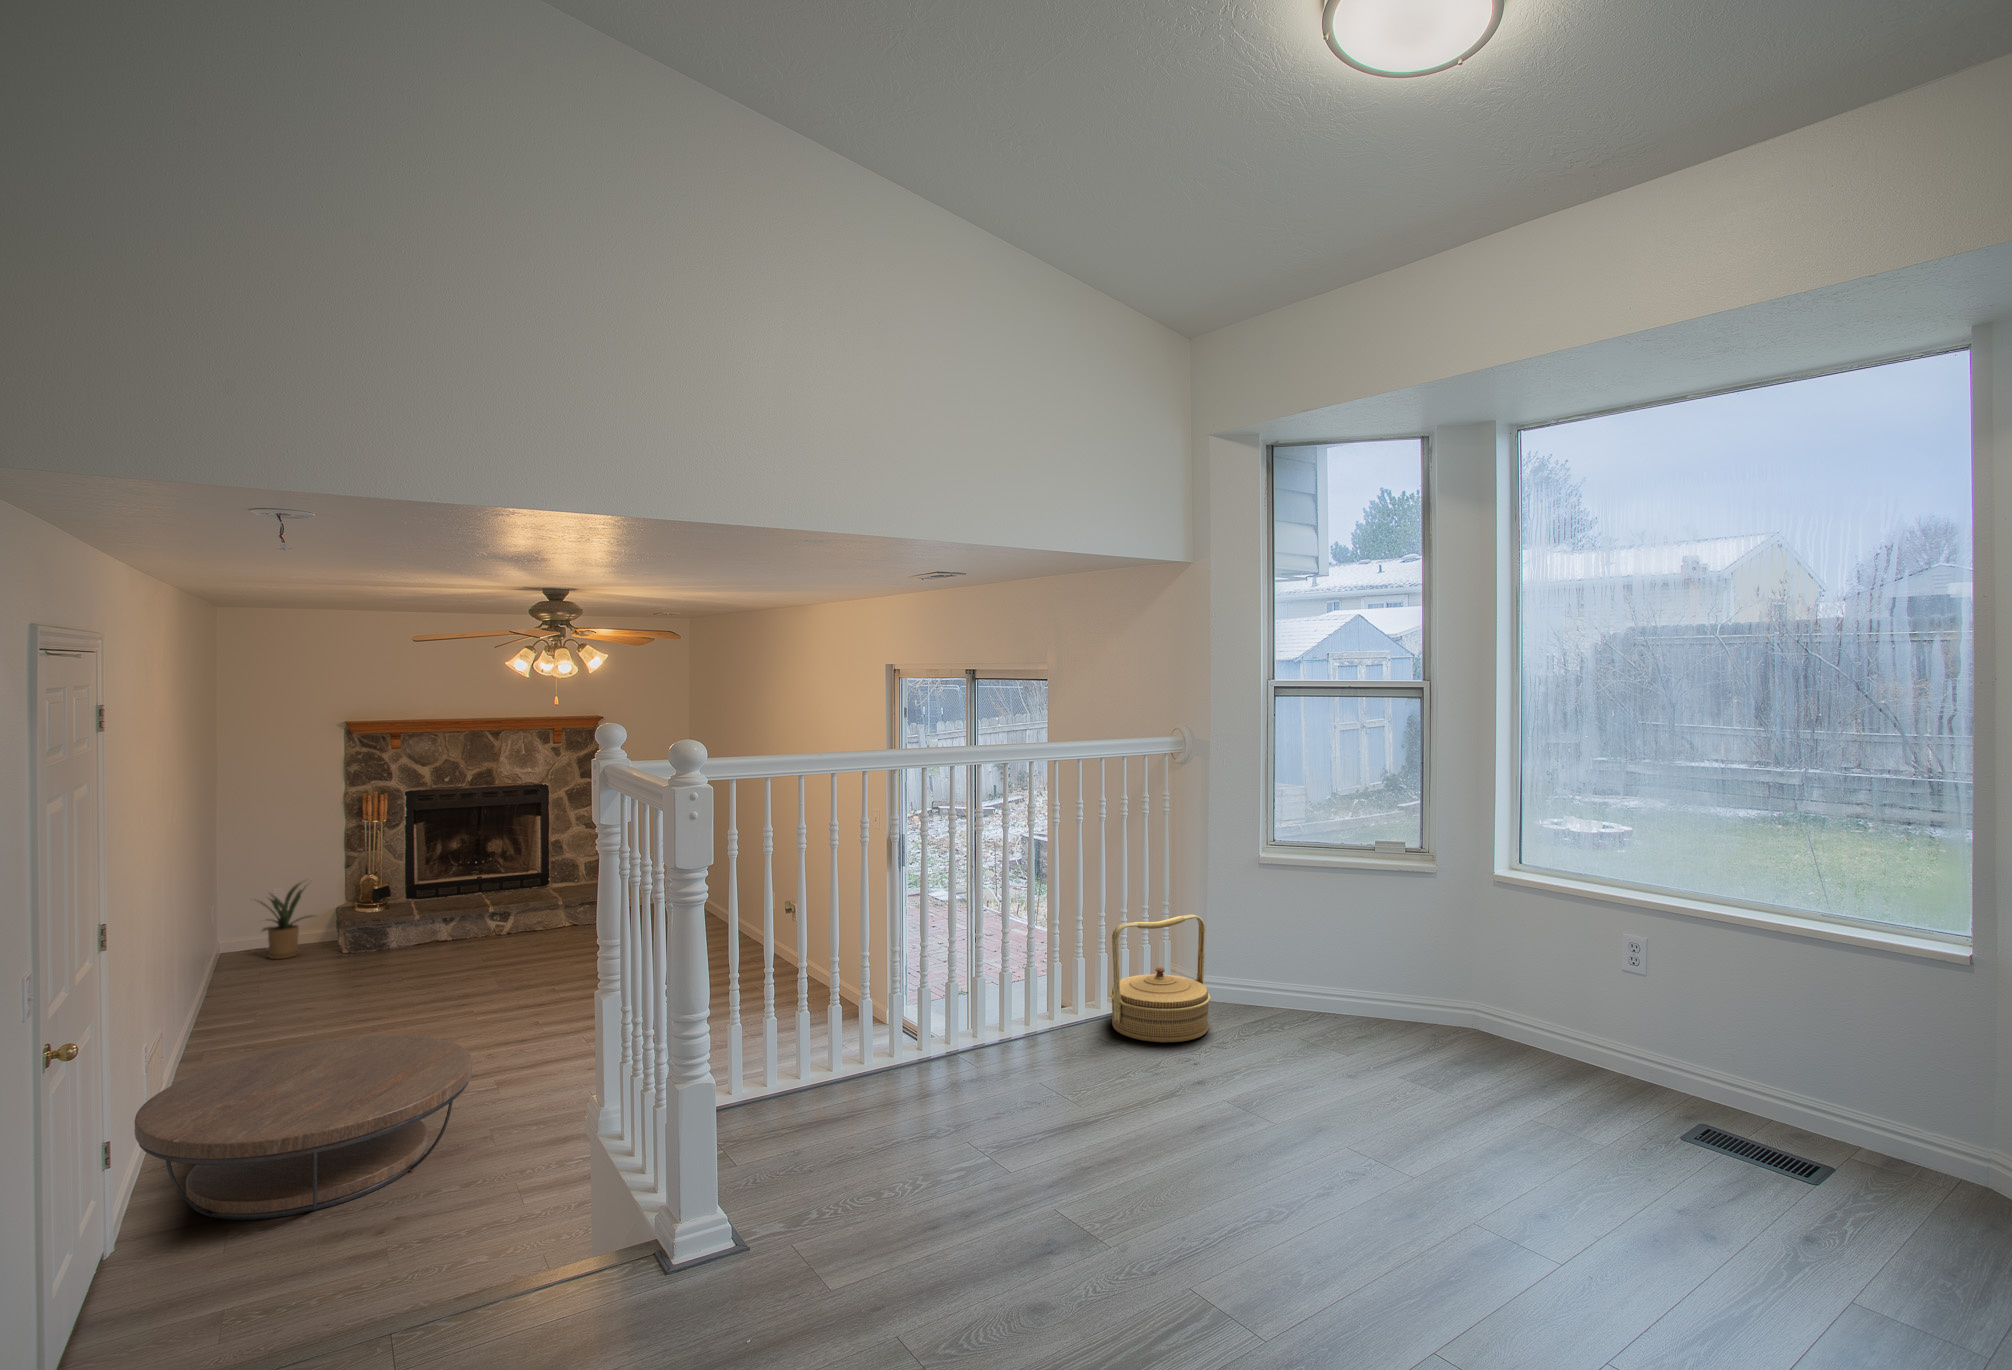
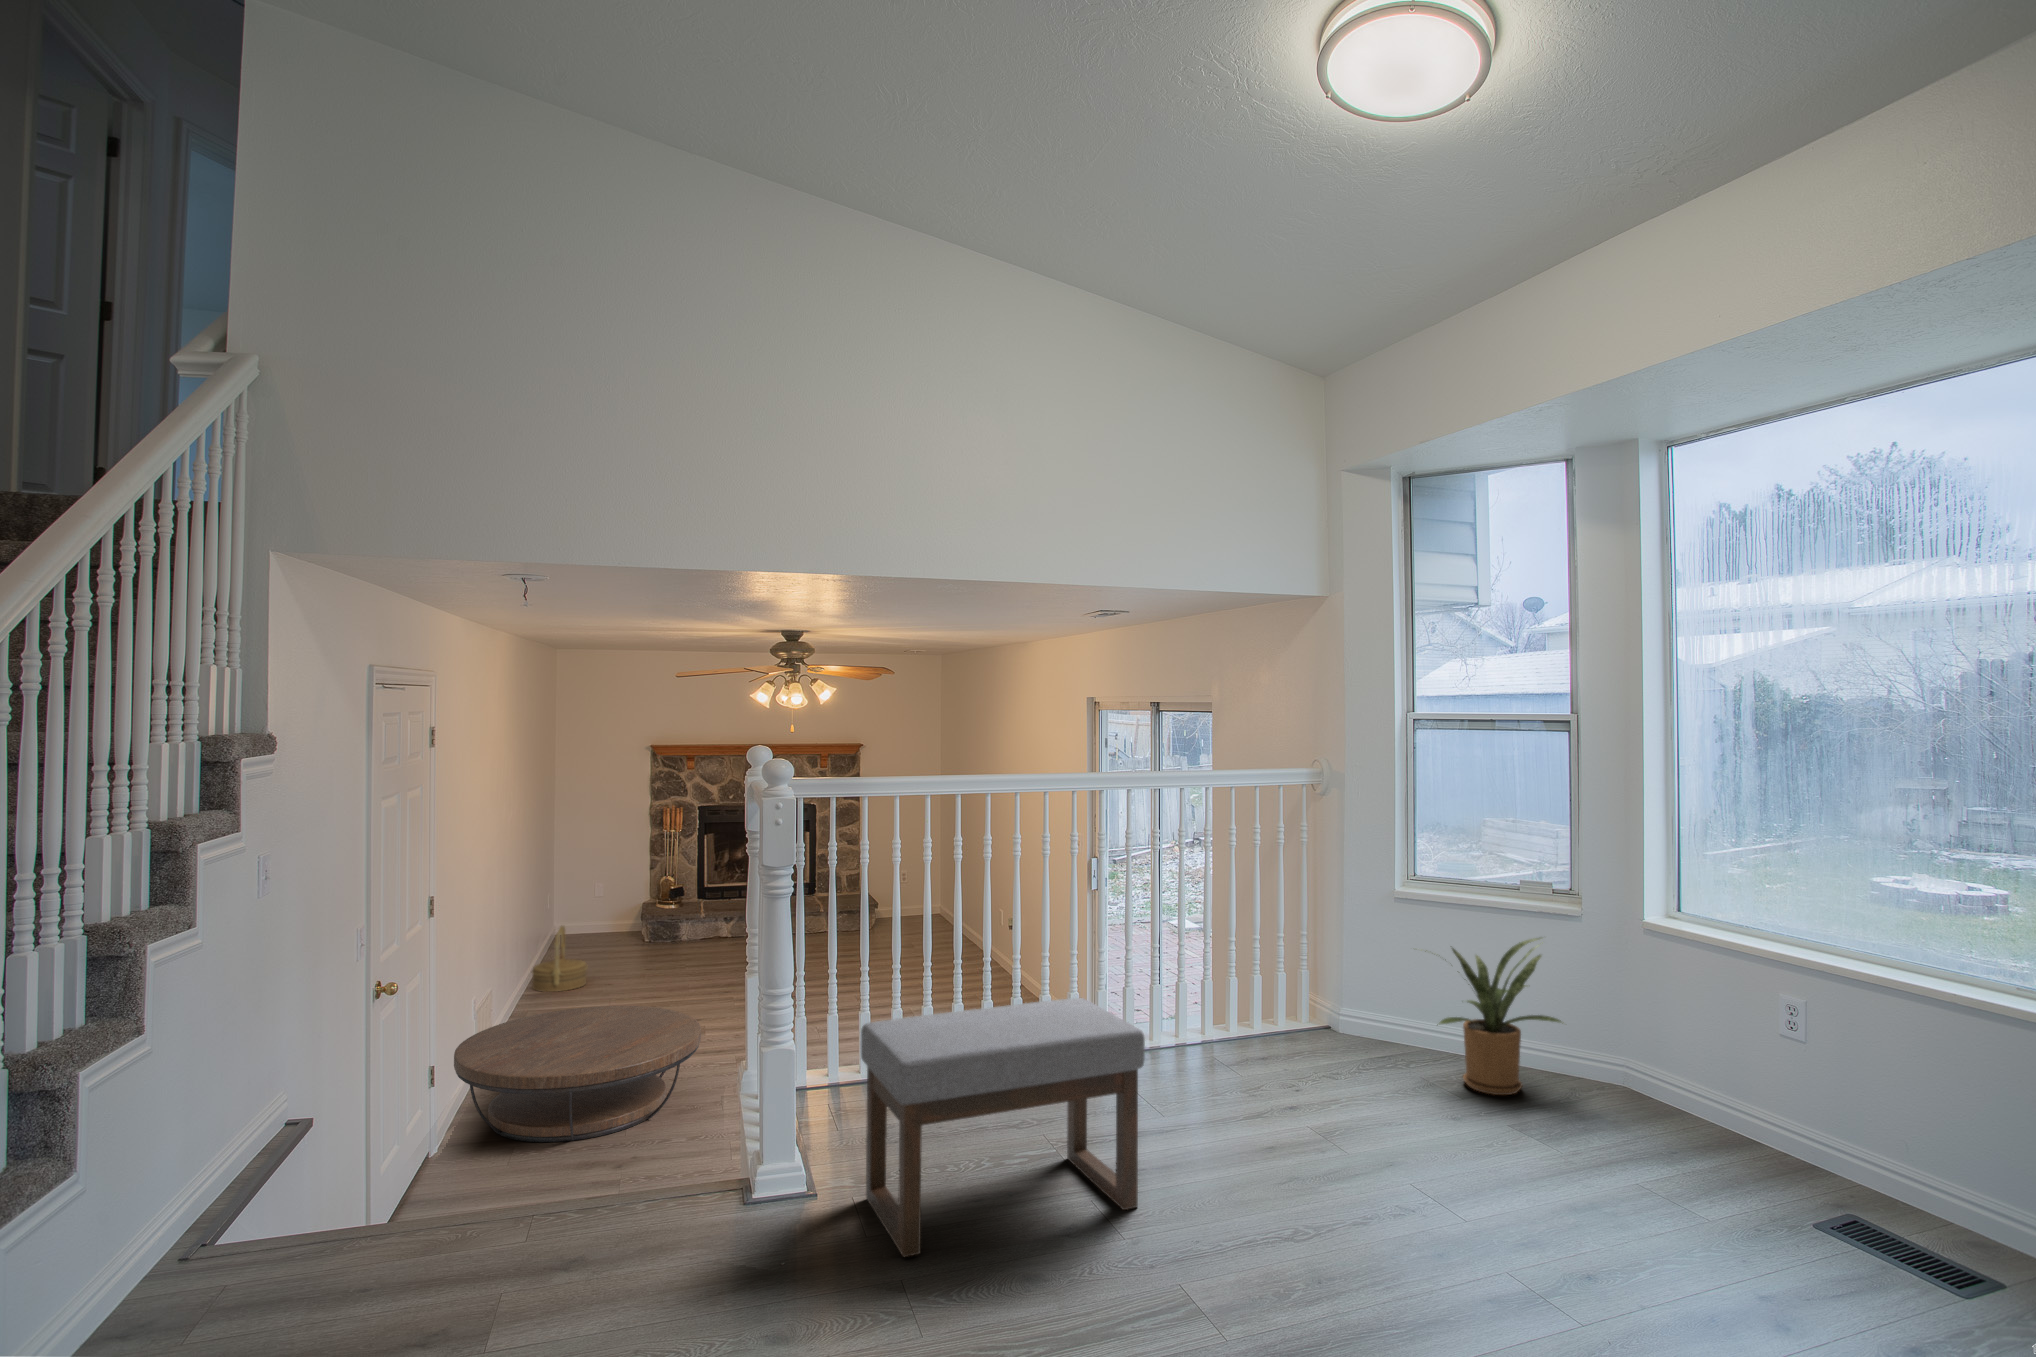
house plant: present [261,883,310,959] -> present [1425,938,1561,1095]
woven basket: present [1110,914,1210,1042] -> present [532,926,587,992]
ottoman: none [793,992,1107,1312] -> present [861,998,1145,1257]

